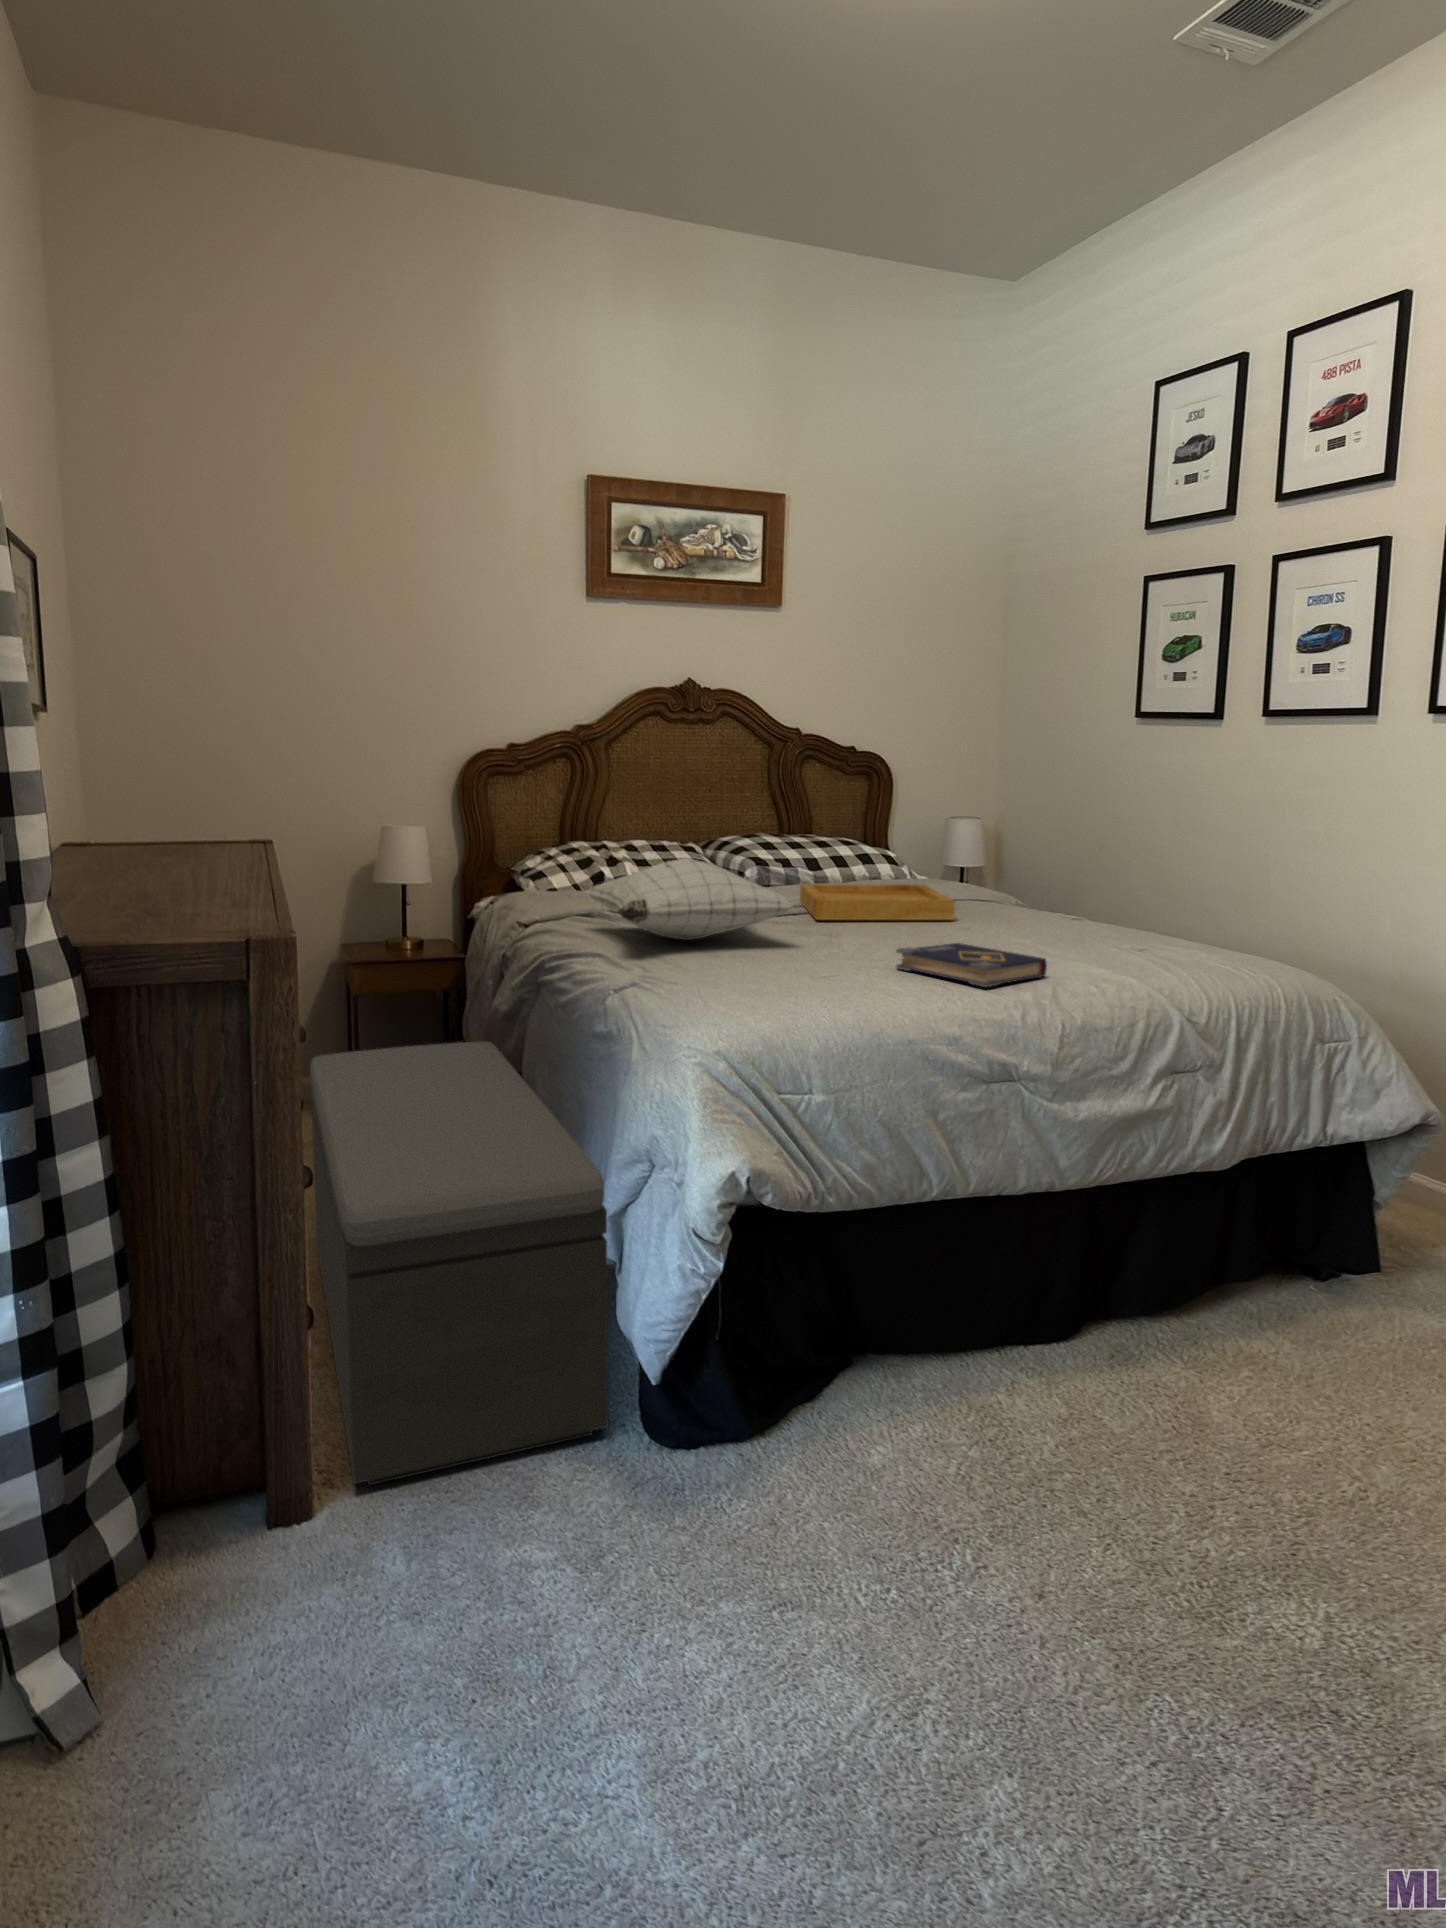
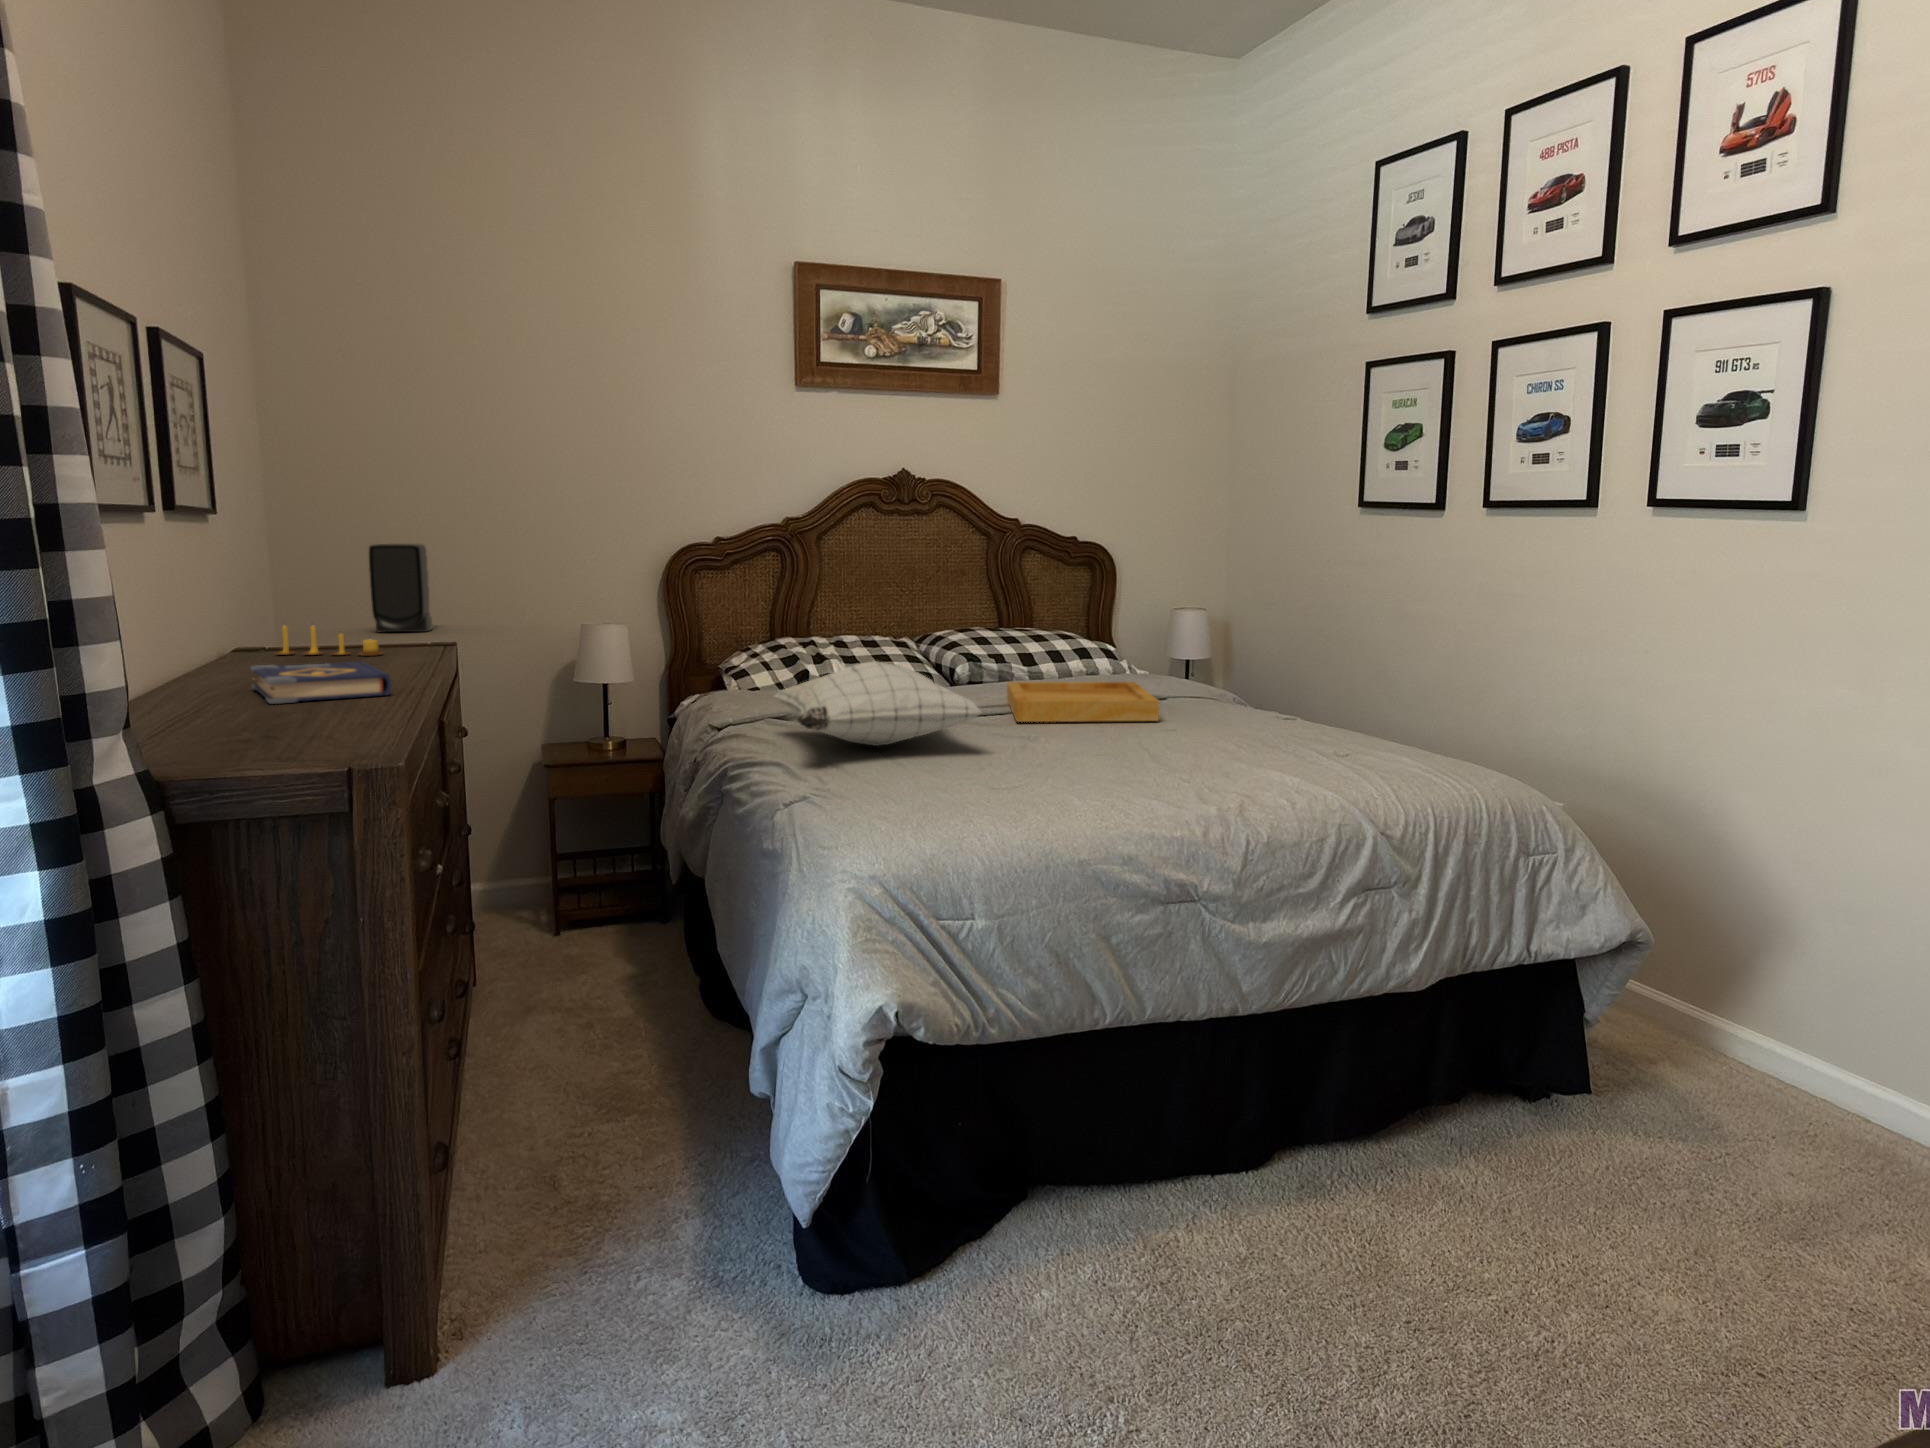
speaker: none [172,747,232,834] -> present [369,544,433,632]
candle: none [95,819,202,852] -> present [276,626,382,656]
book: present [896,943,1047,987] -> present [251,662,391,704]
storage bench: present [310,1041,608,1486] -> none [467,851,760,1336]

